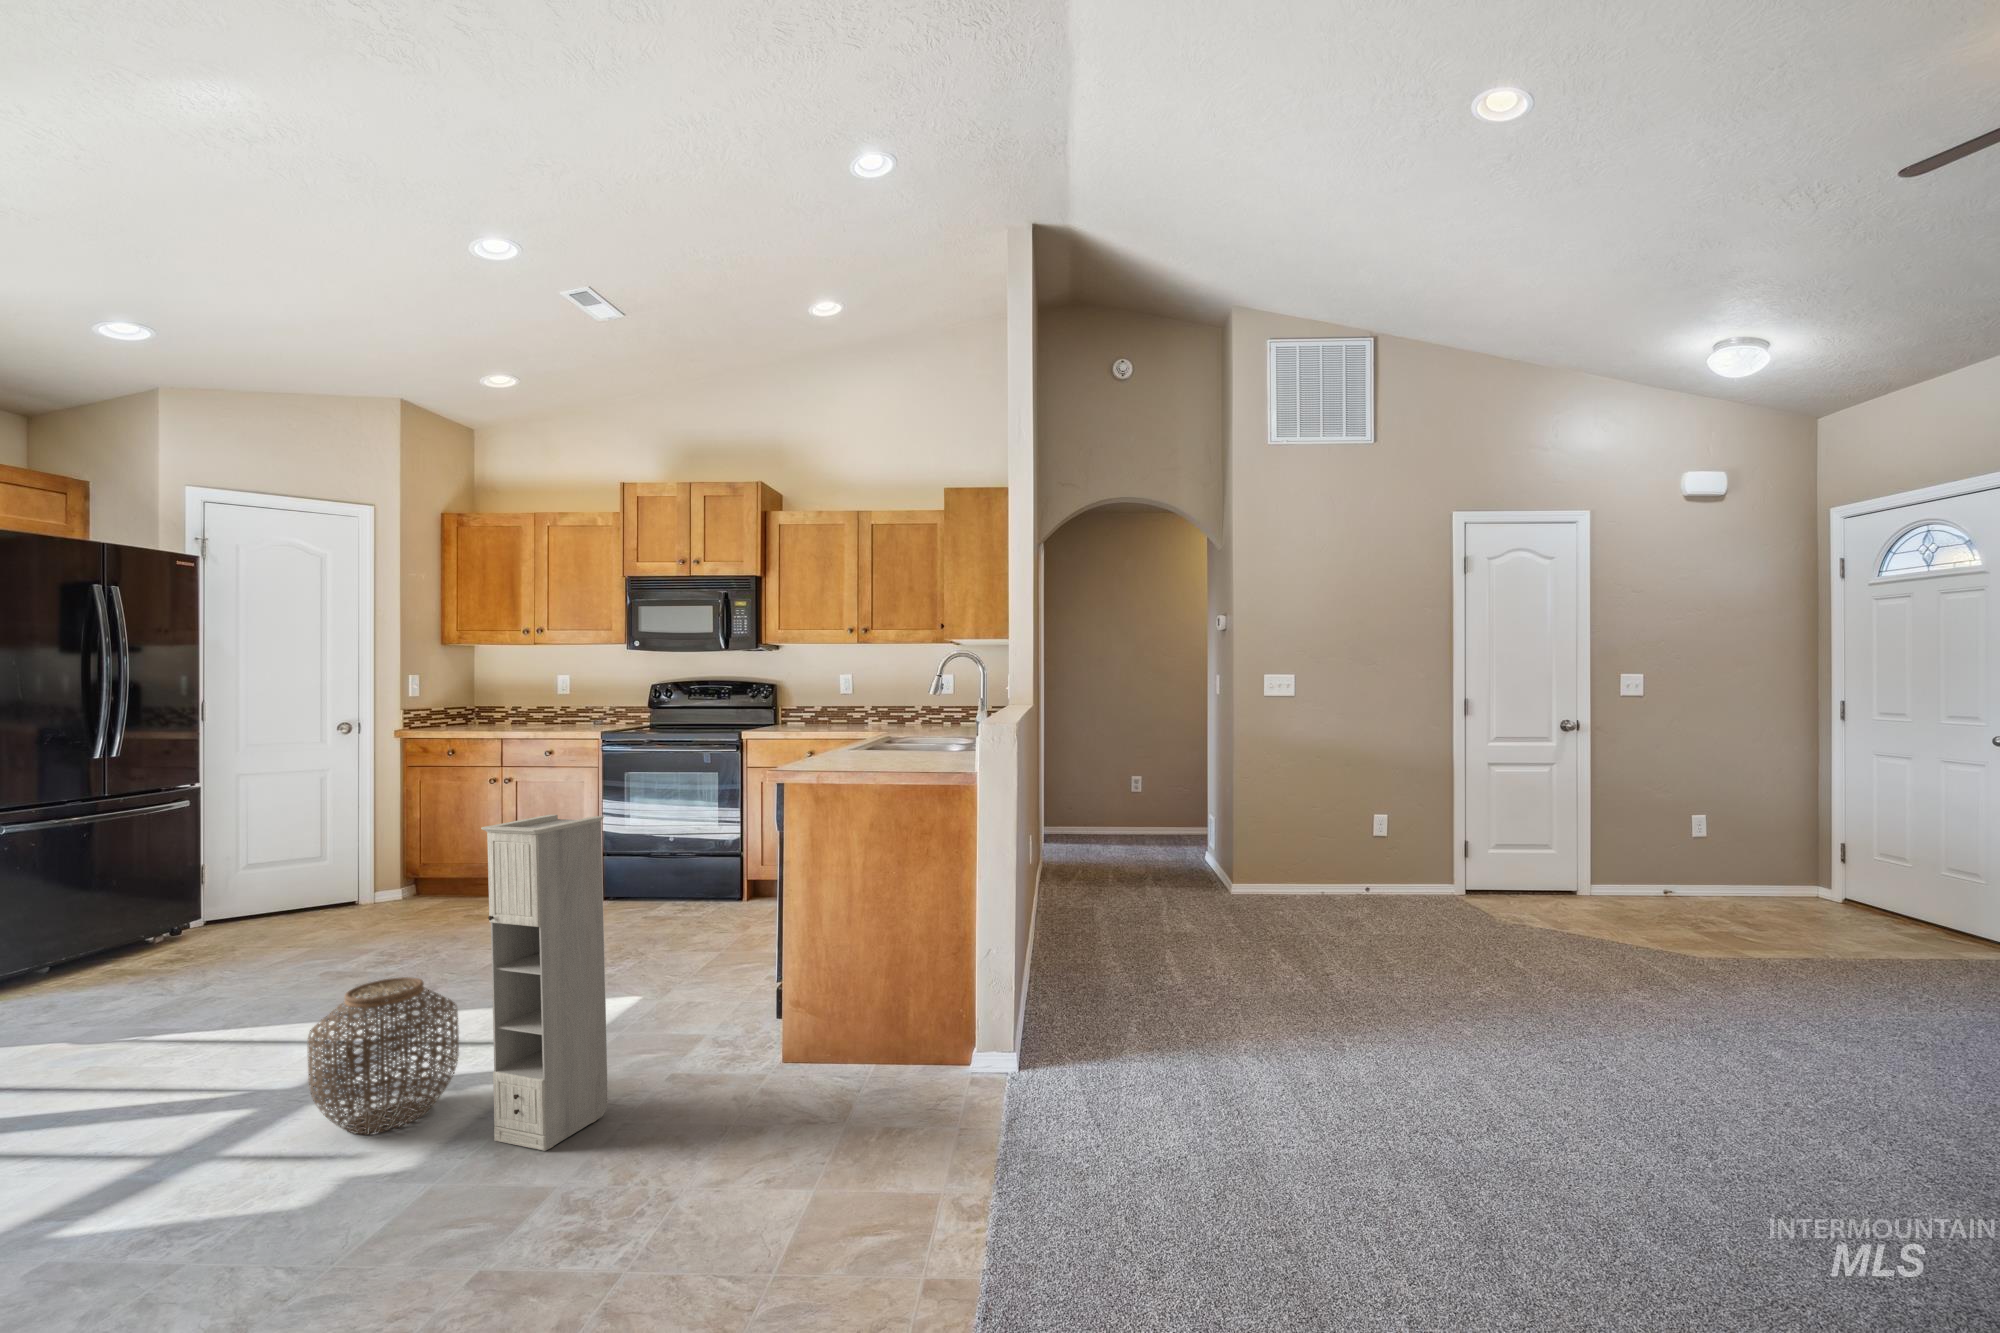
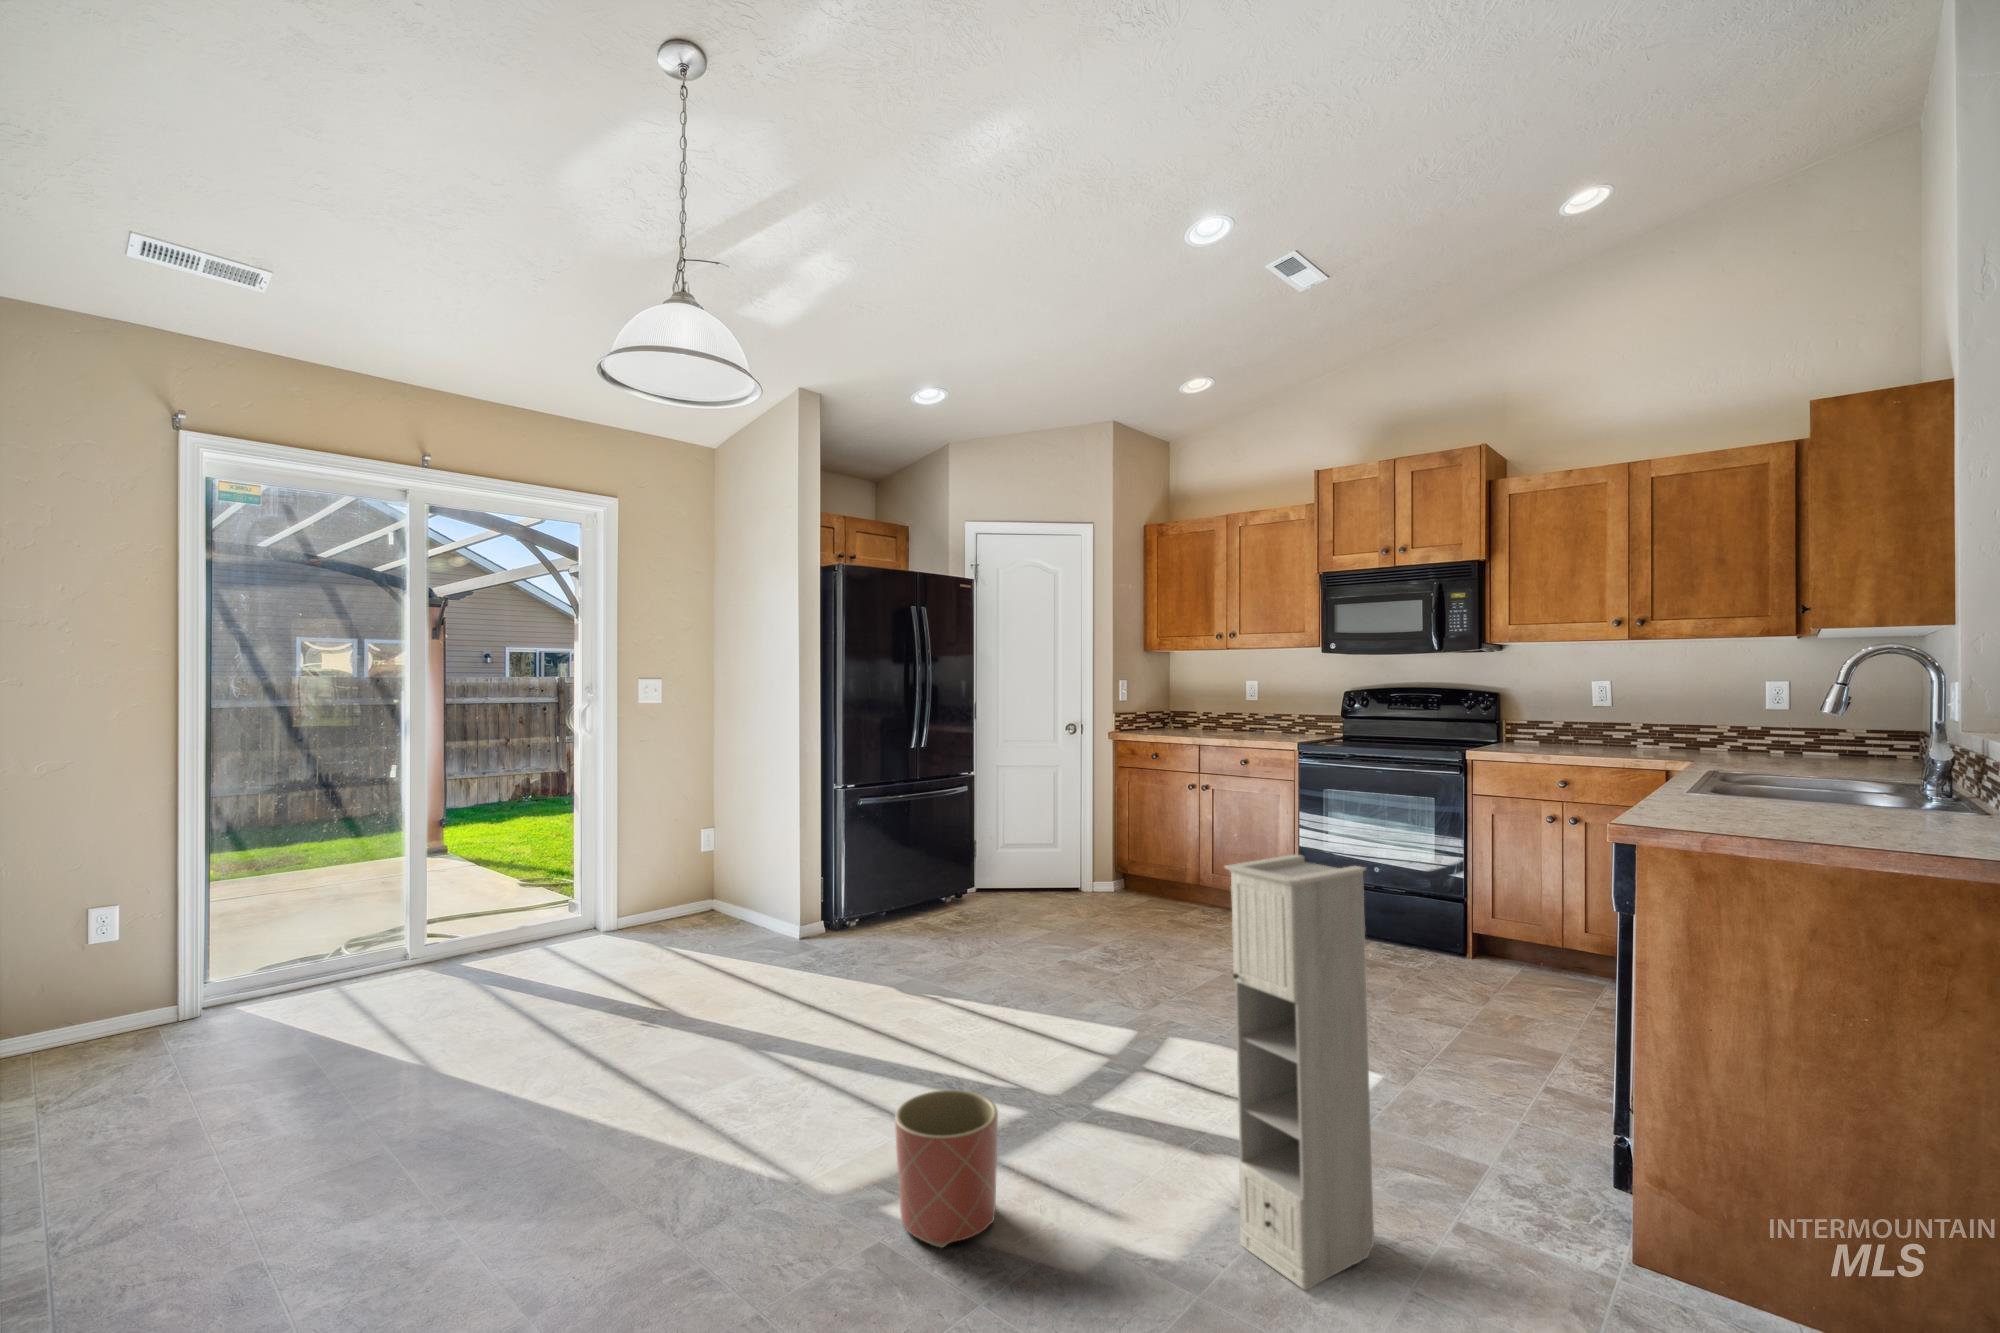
woven basket: present [308,977,459,1134] -> none [1055,1009,1194,1183]
planter: none [97,1084,235,1236] -> present [895,1090,998,1248]

